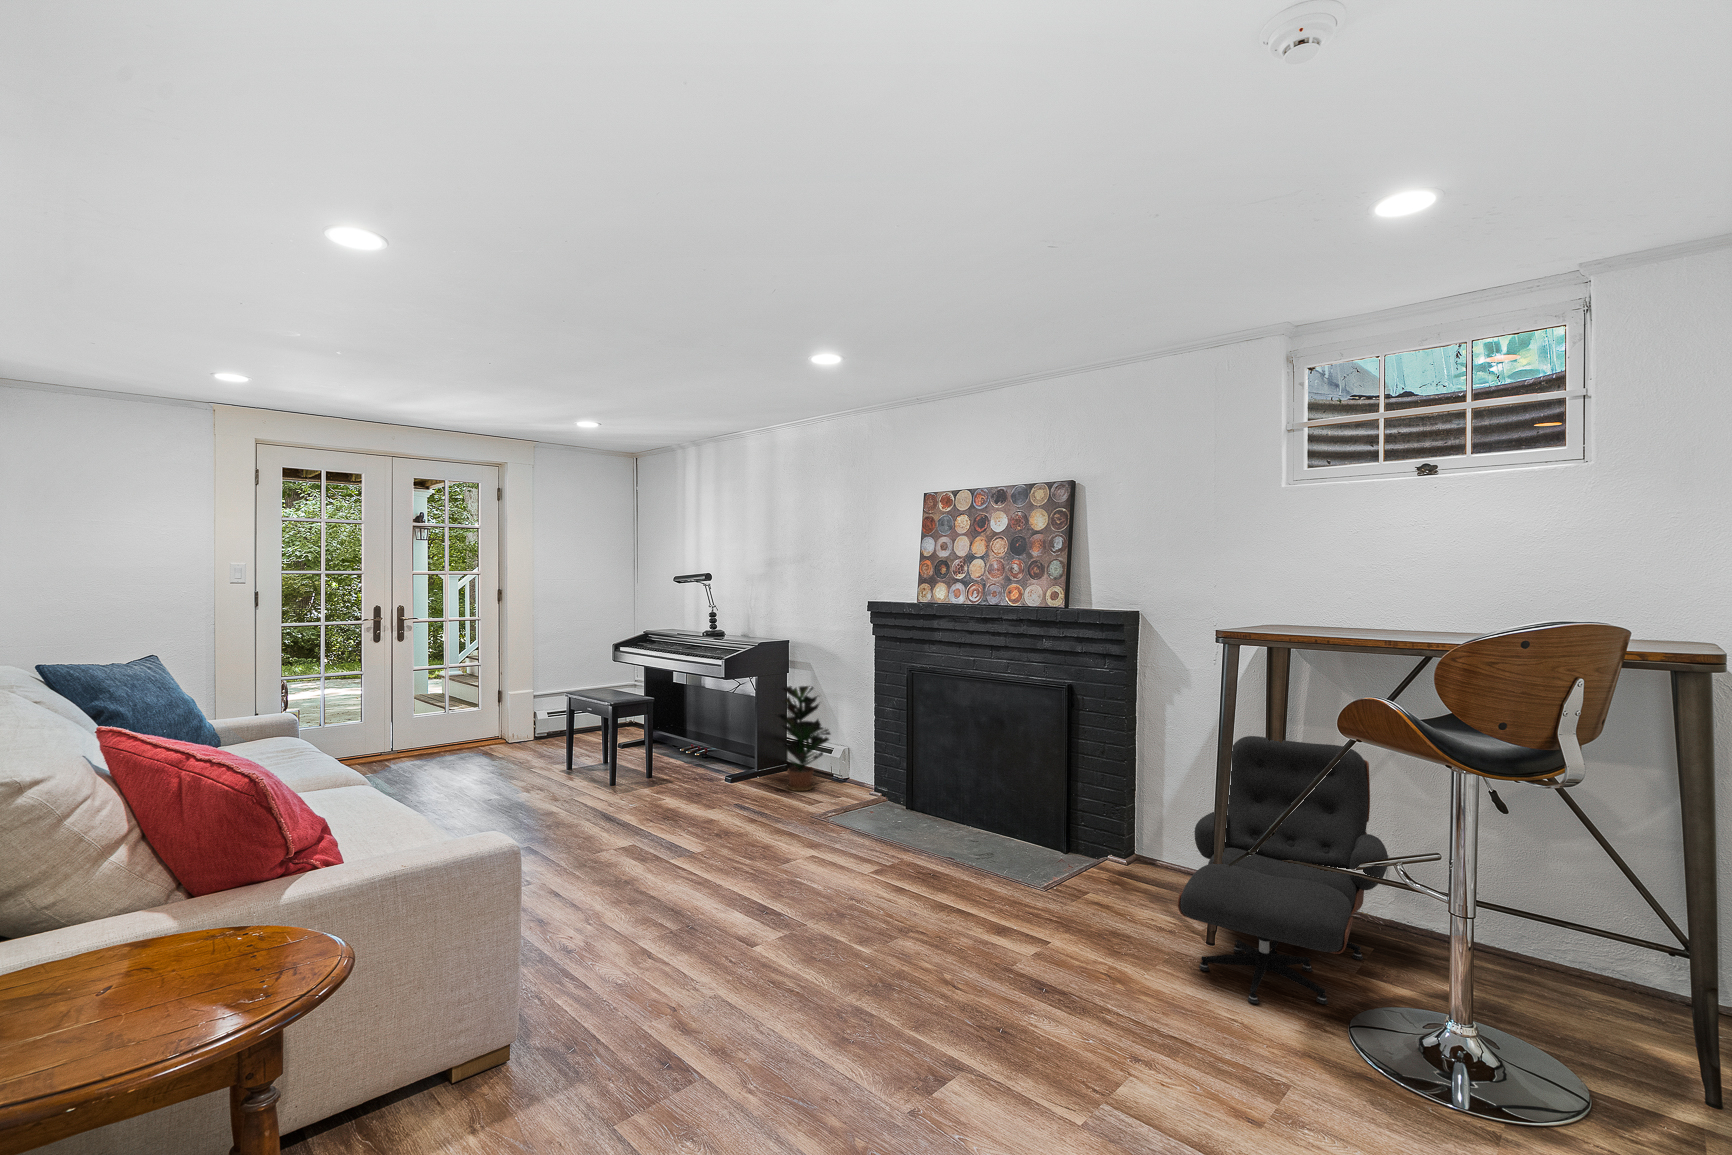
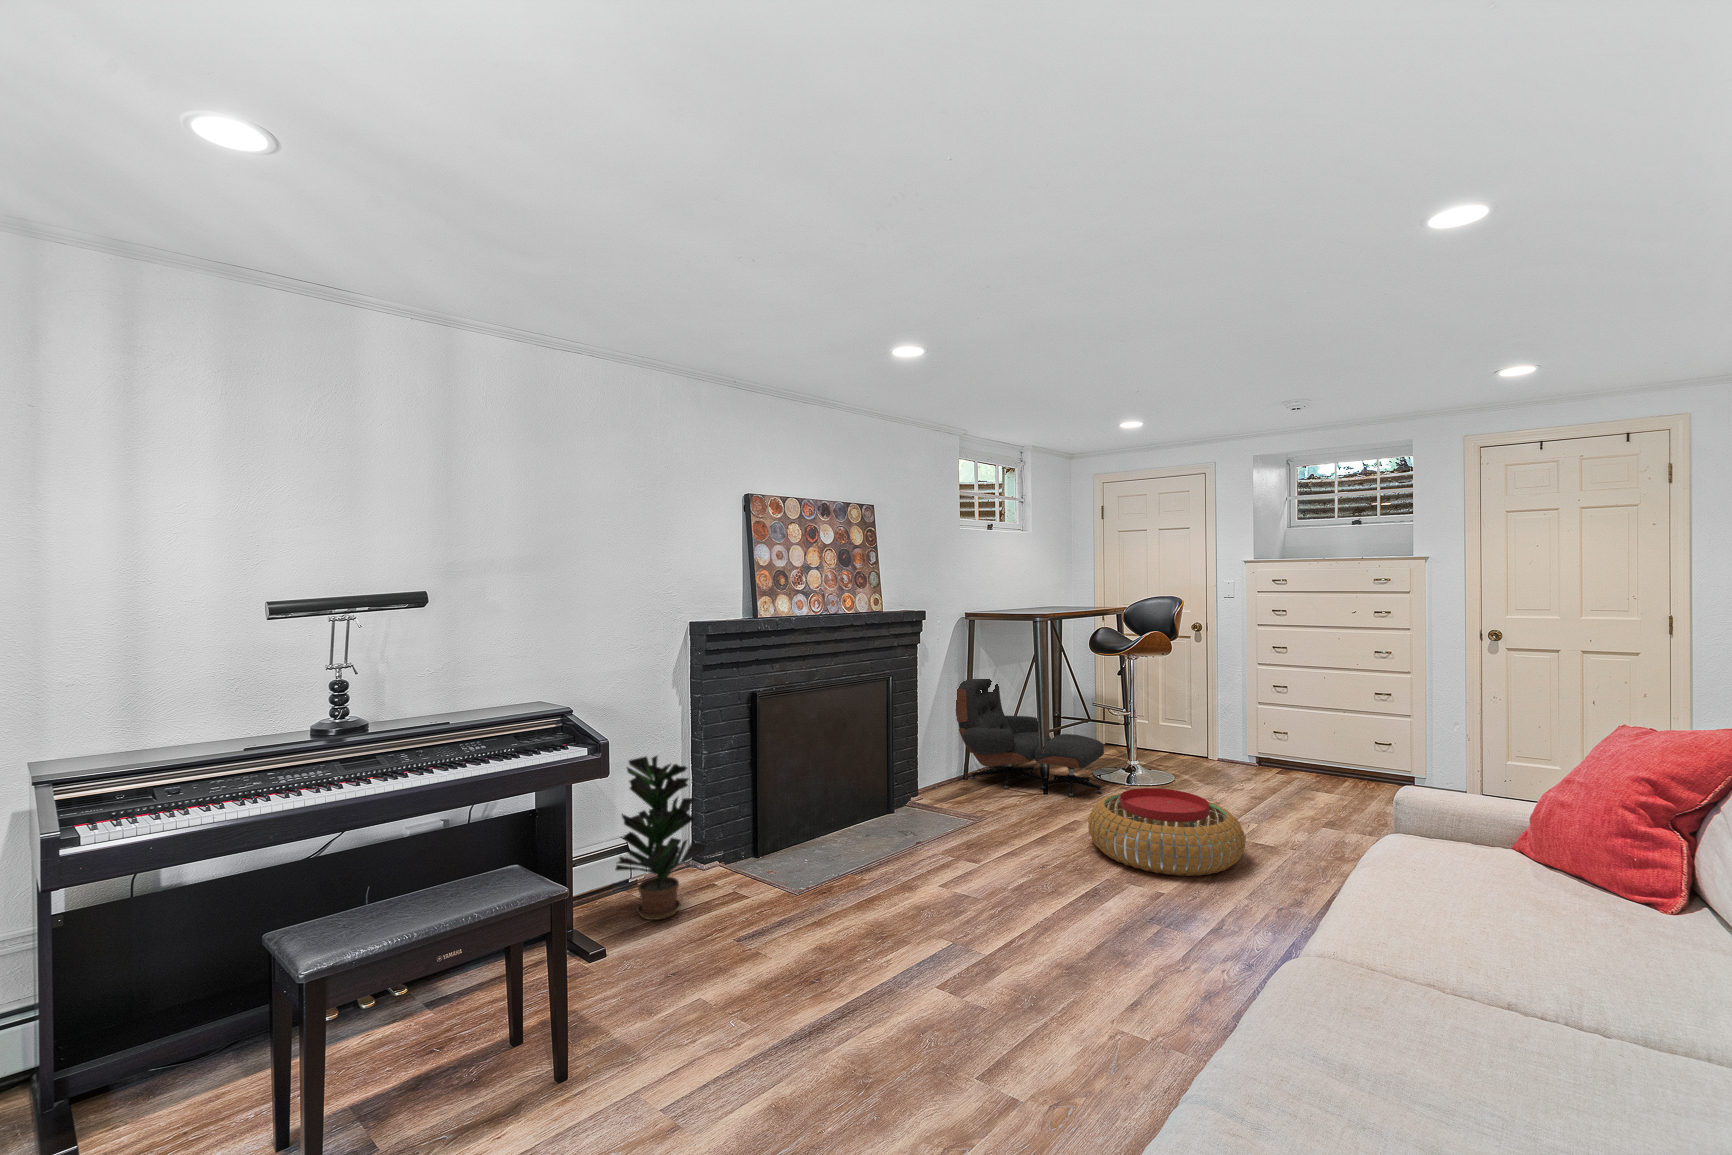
pouf: none [808,885,1041,1050] -> present [1088,788,1245,876]

